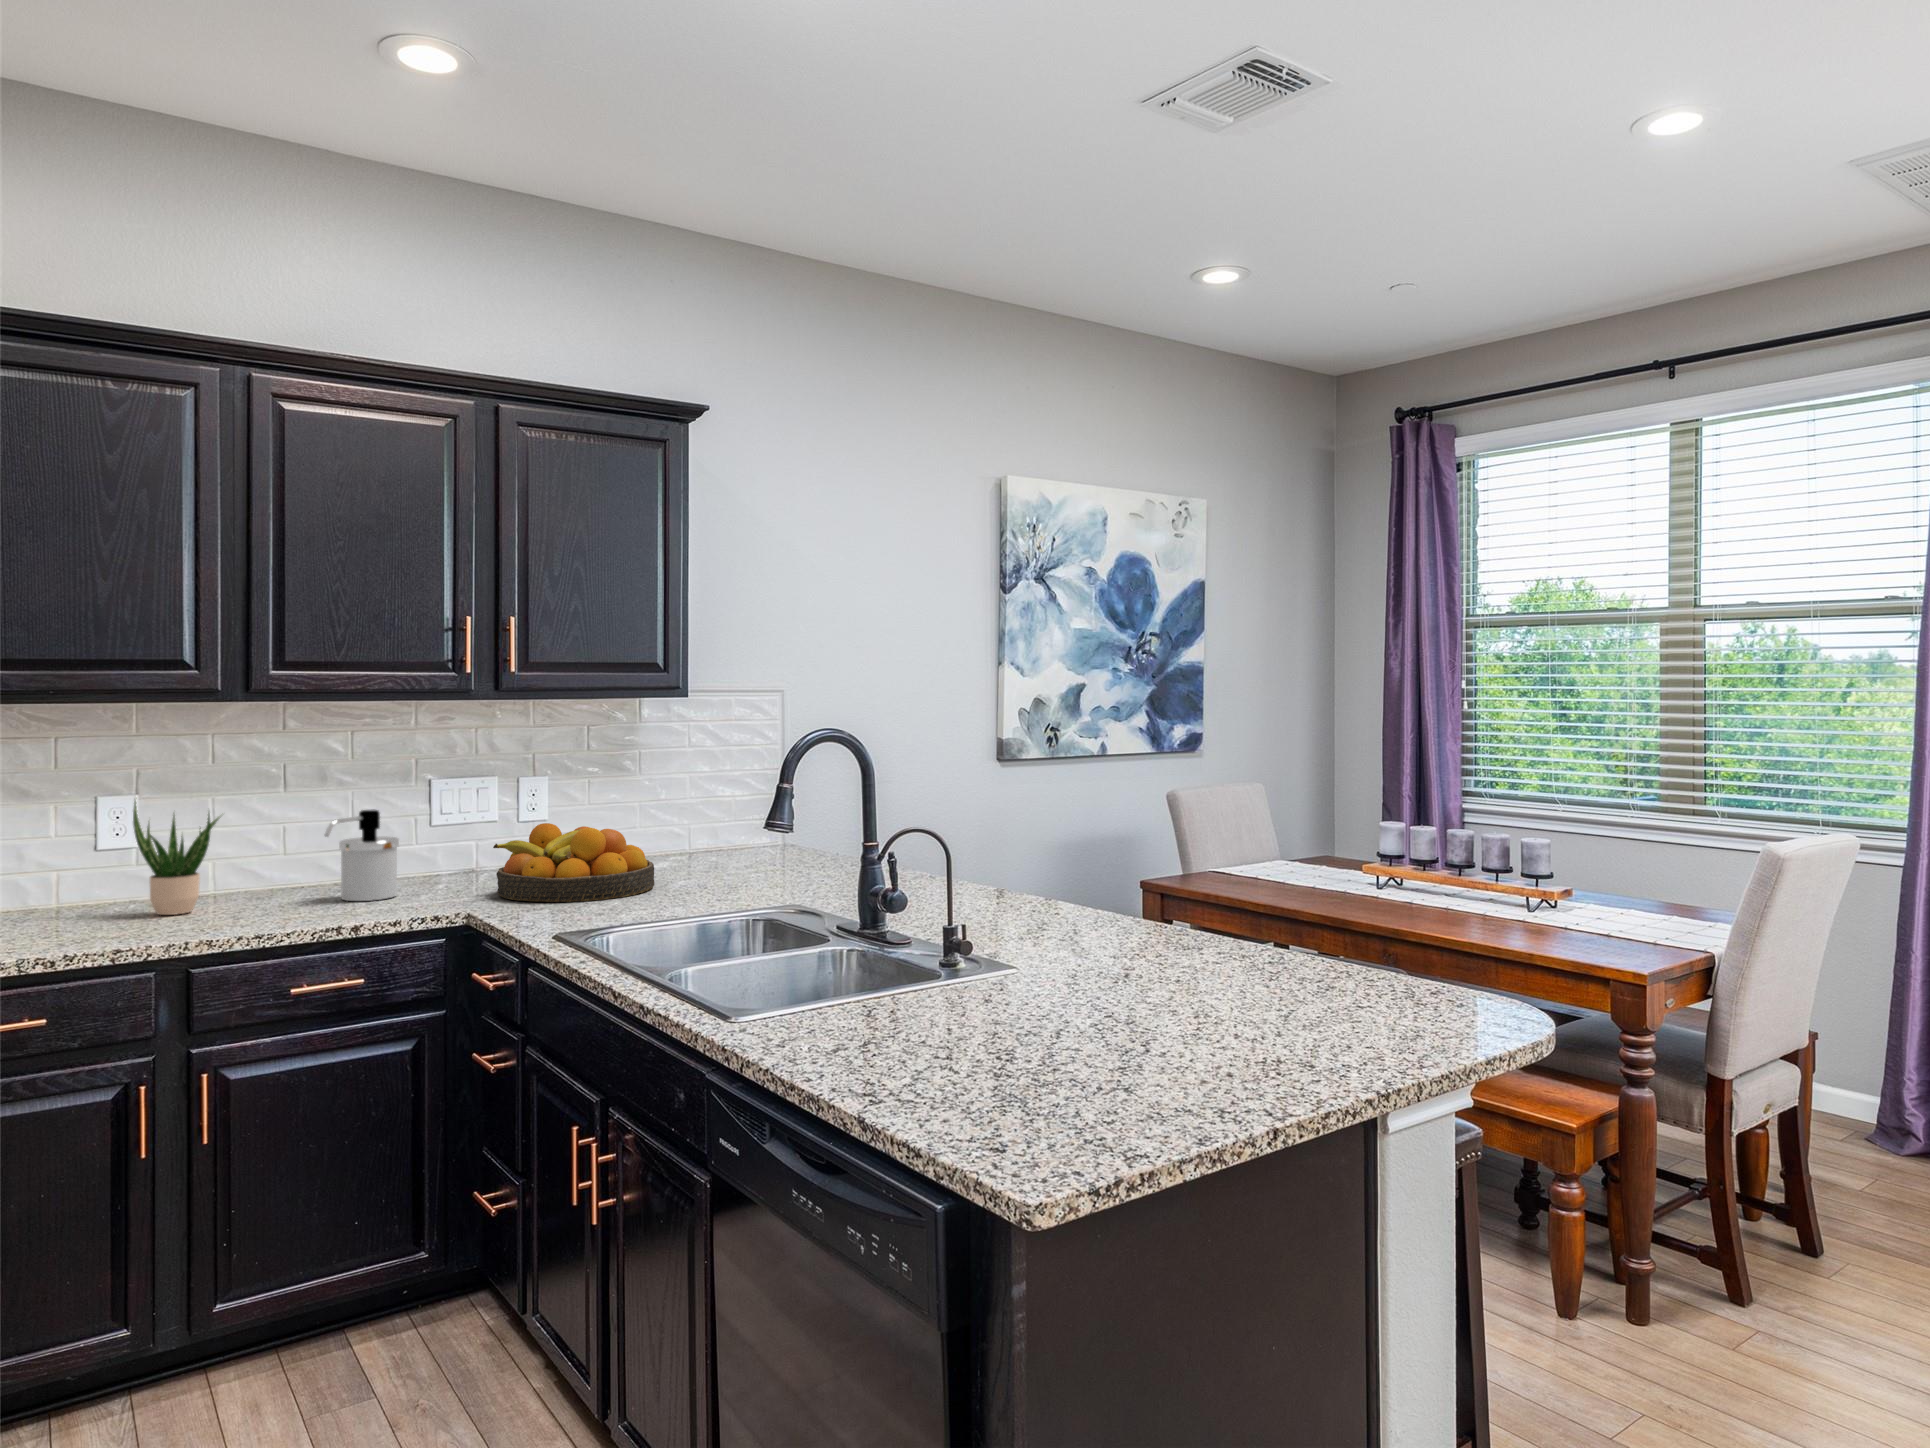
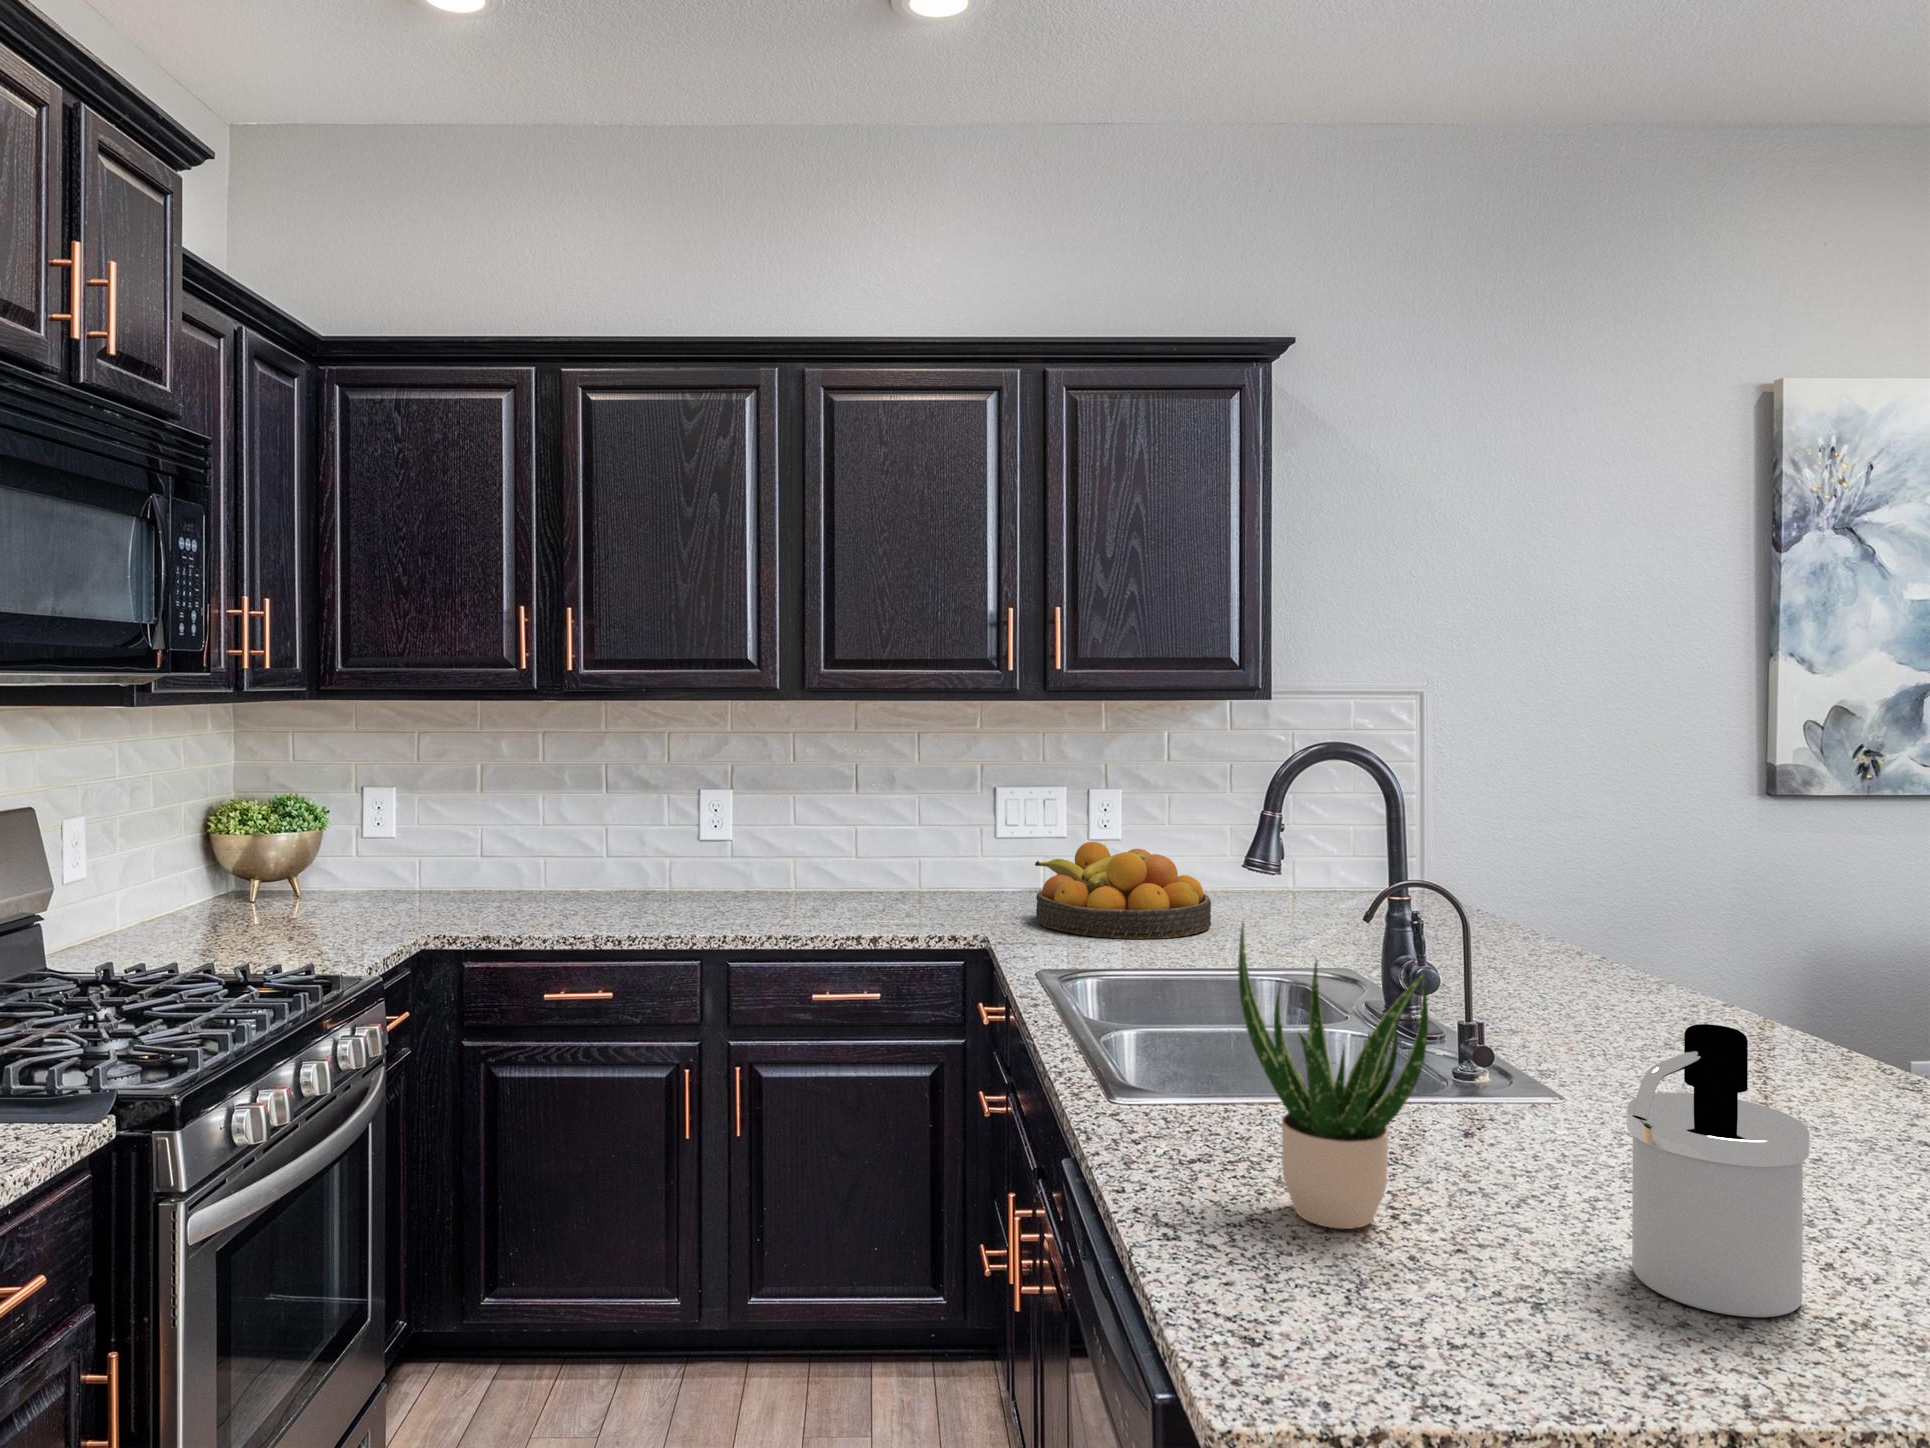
potted plant: present [133,801,220,915] -> present [1238,922,1428,1229]
soap dispenser: present [325,809,399,901] -> present [1627,1024,1810,1317]

